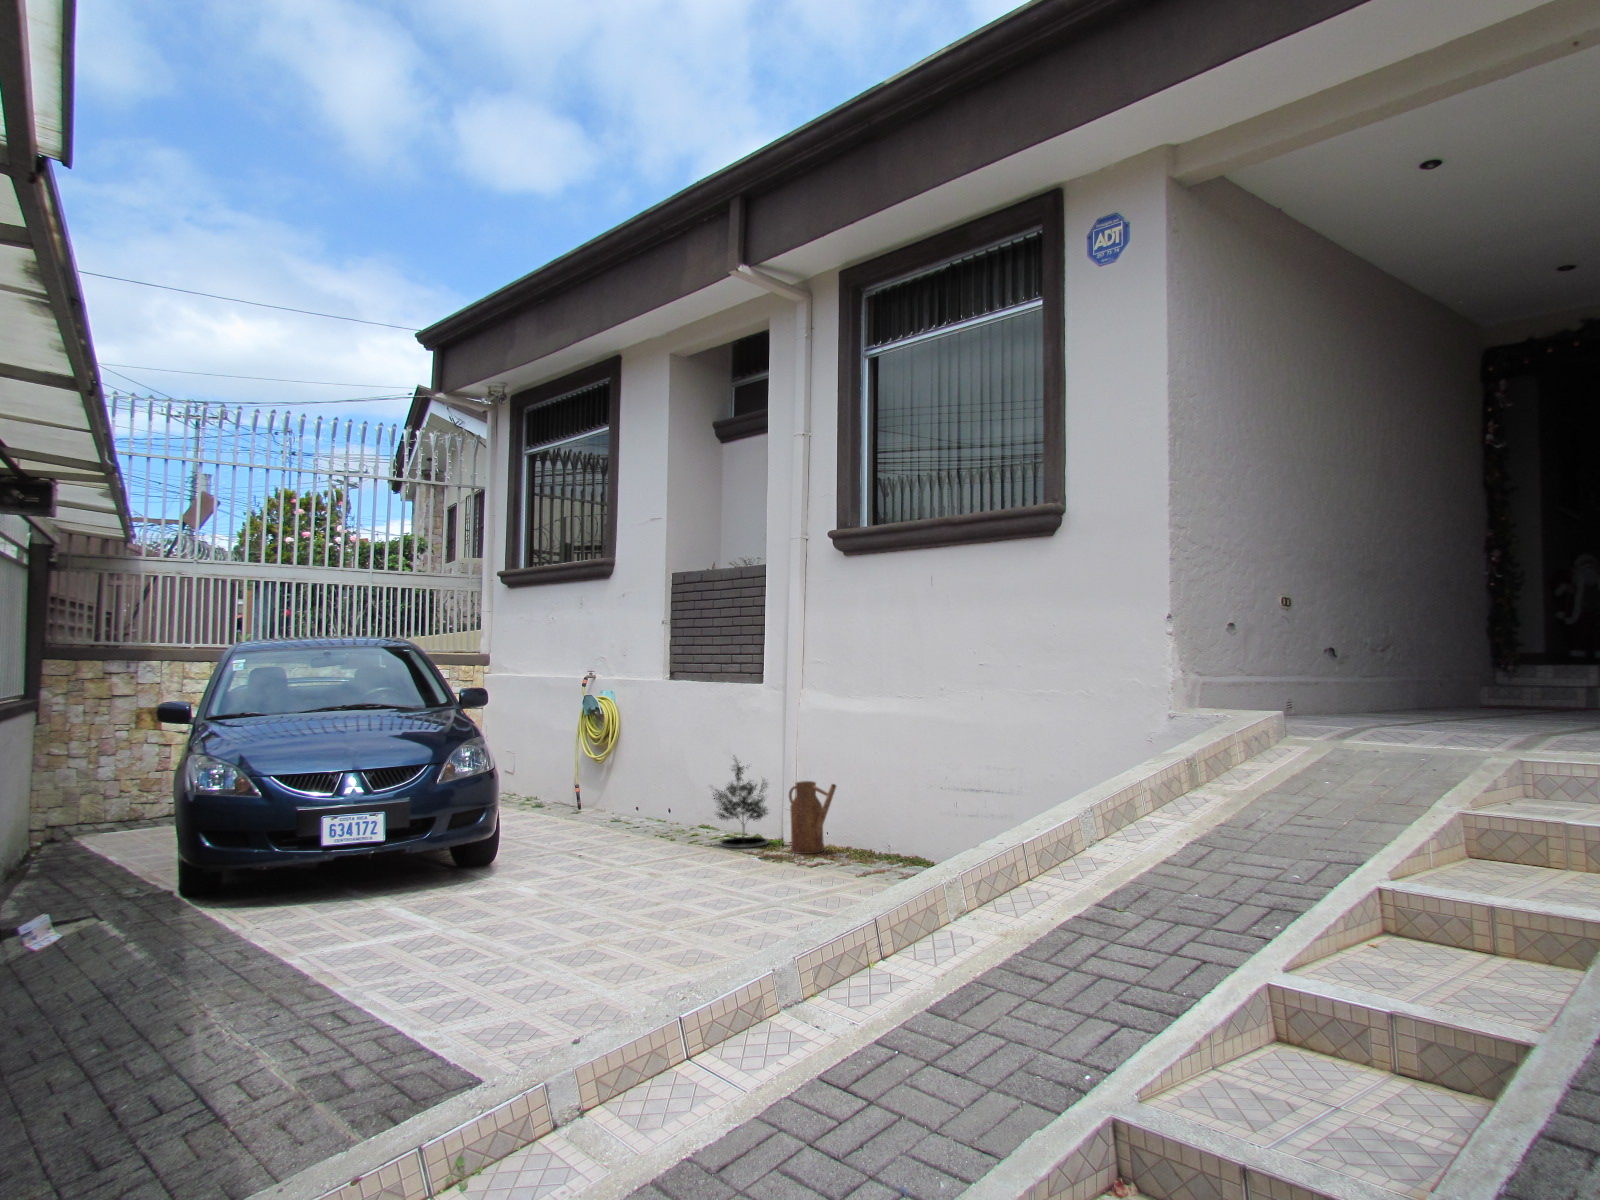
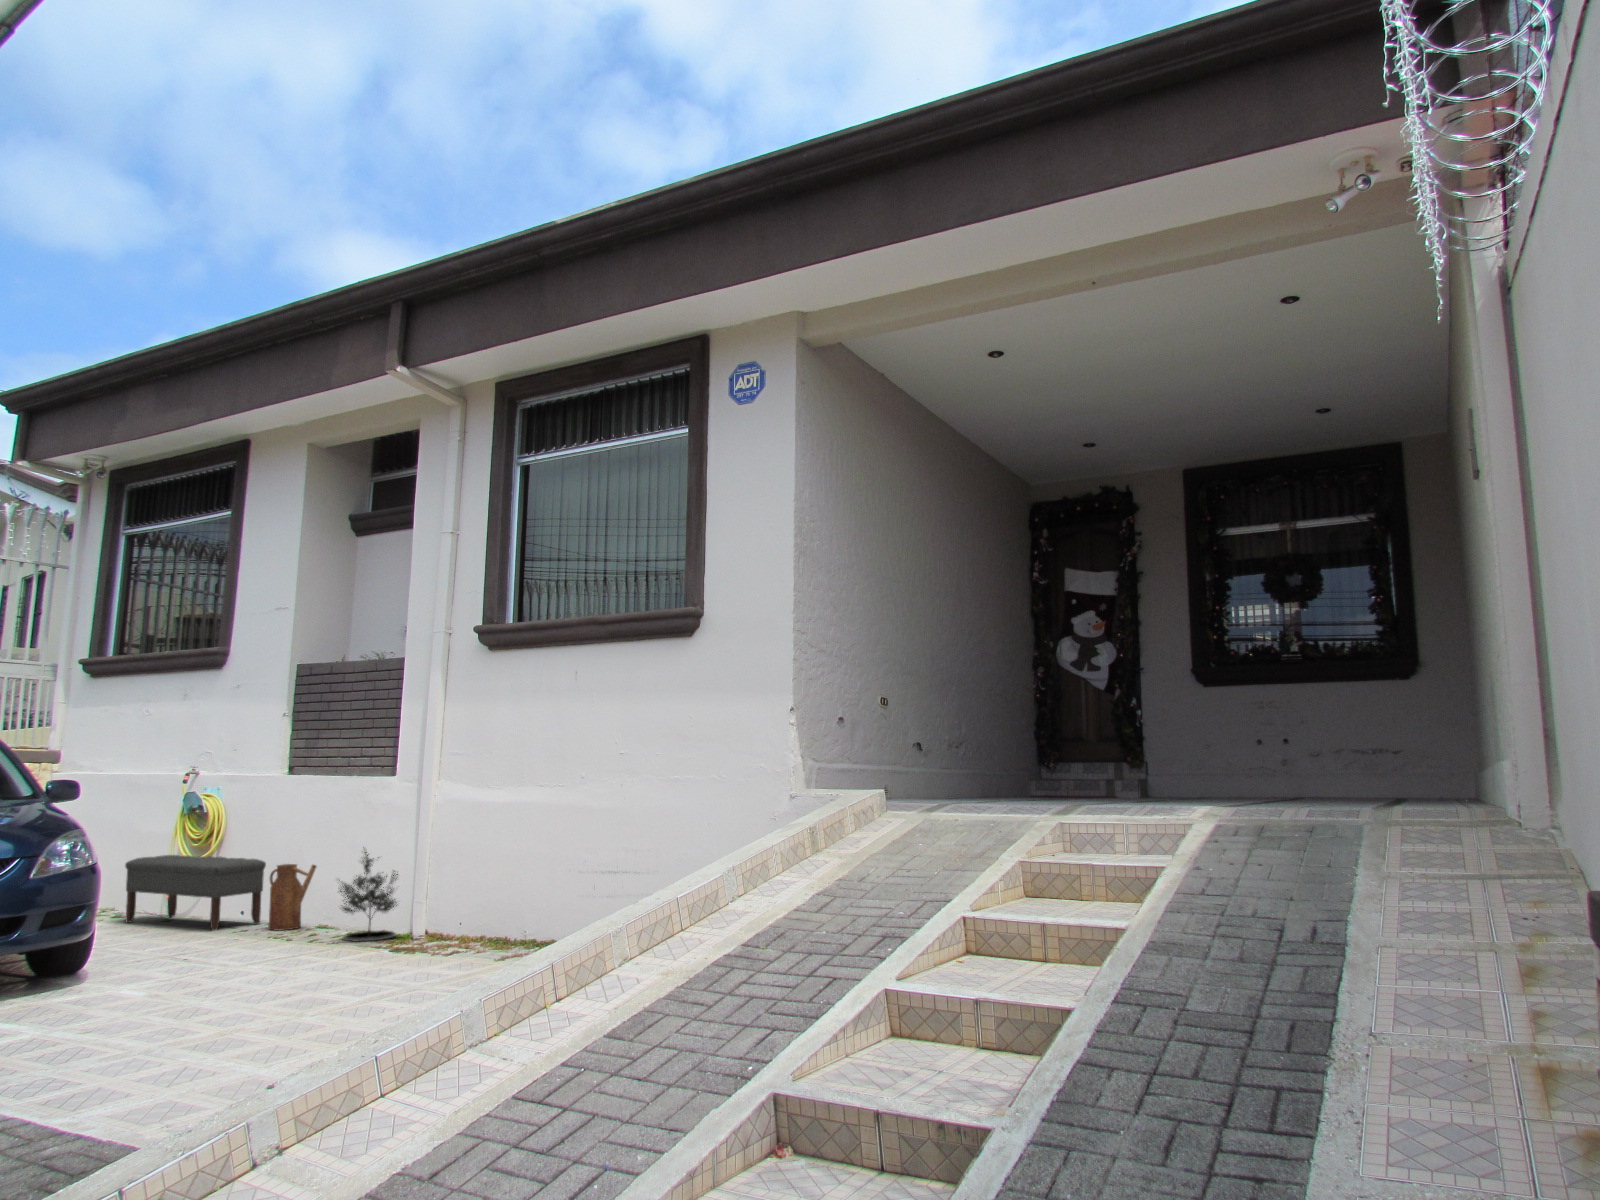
bench: none [536,755,653,829] -> present [125,855,266,931]
watering can: present [789,781,836,854] -> present [268,864,316,931]

